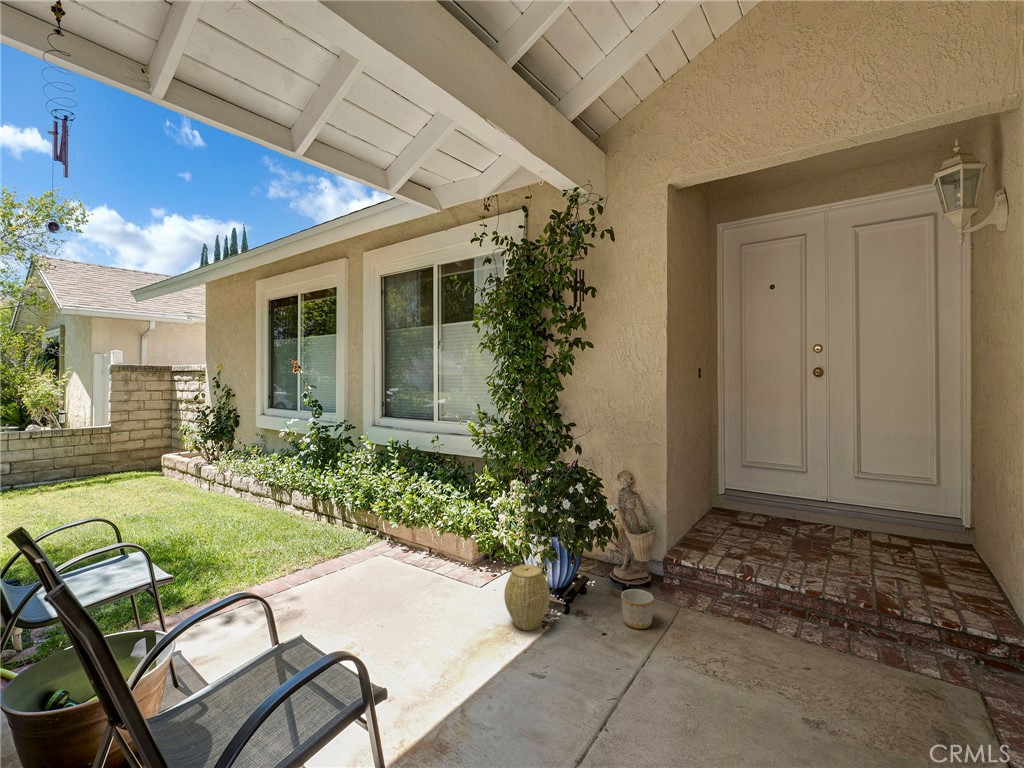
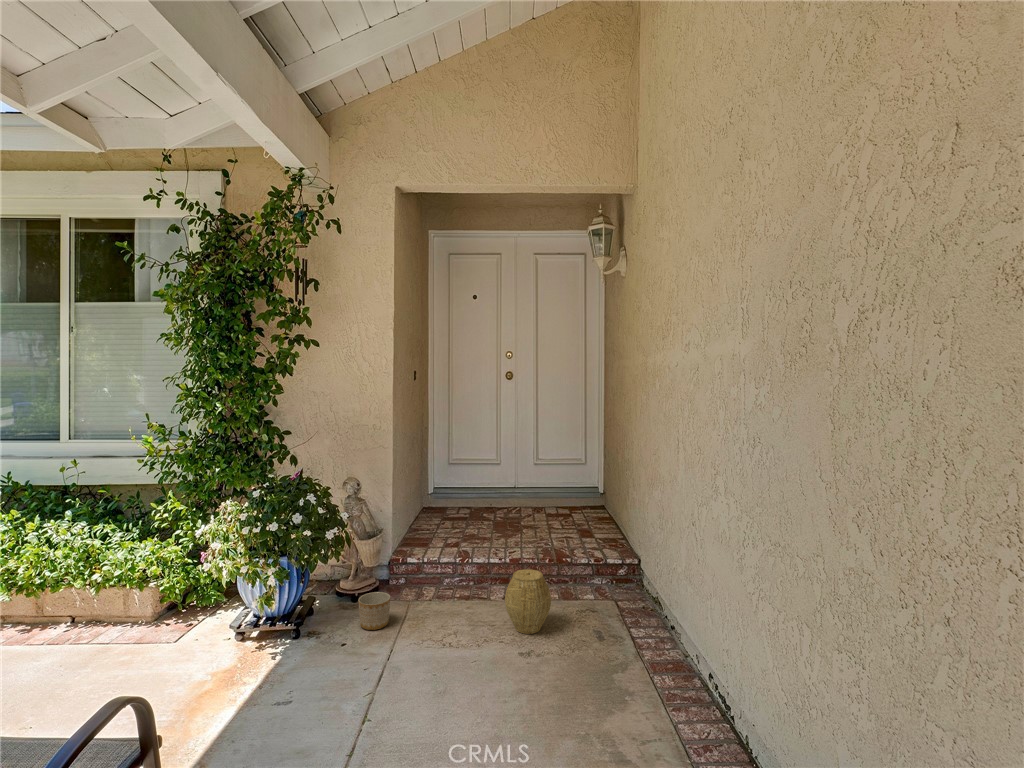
woven basket: present [504,565,550,630] -> present [505,569,551,634]

